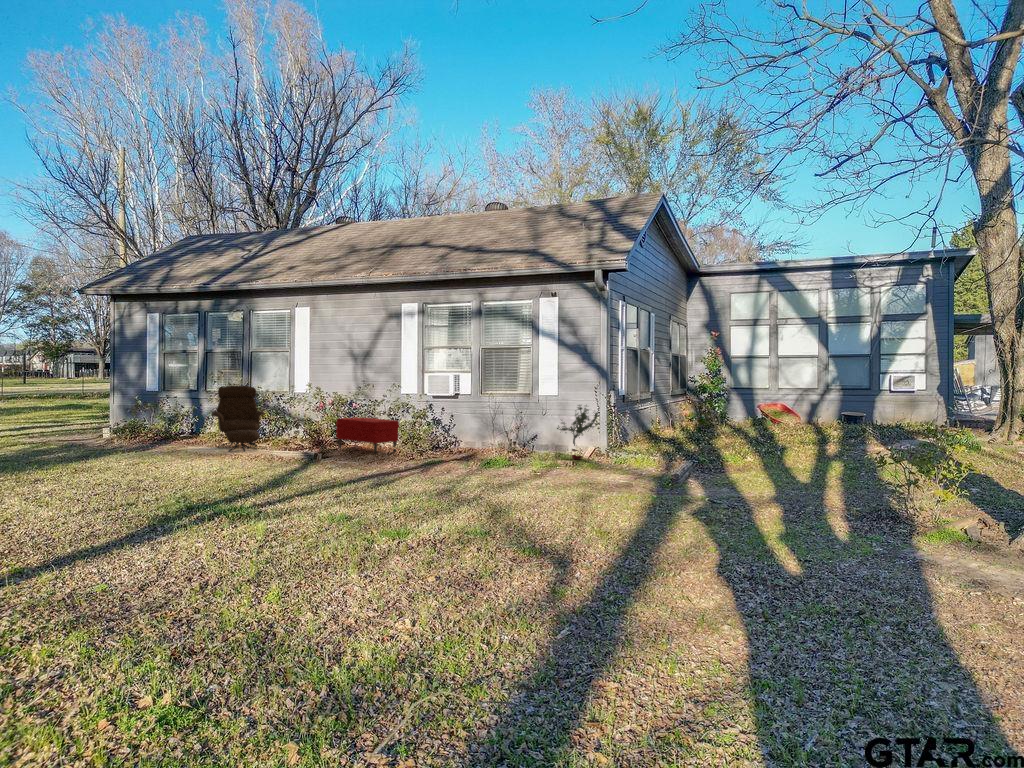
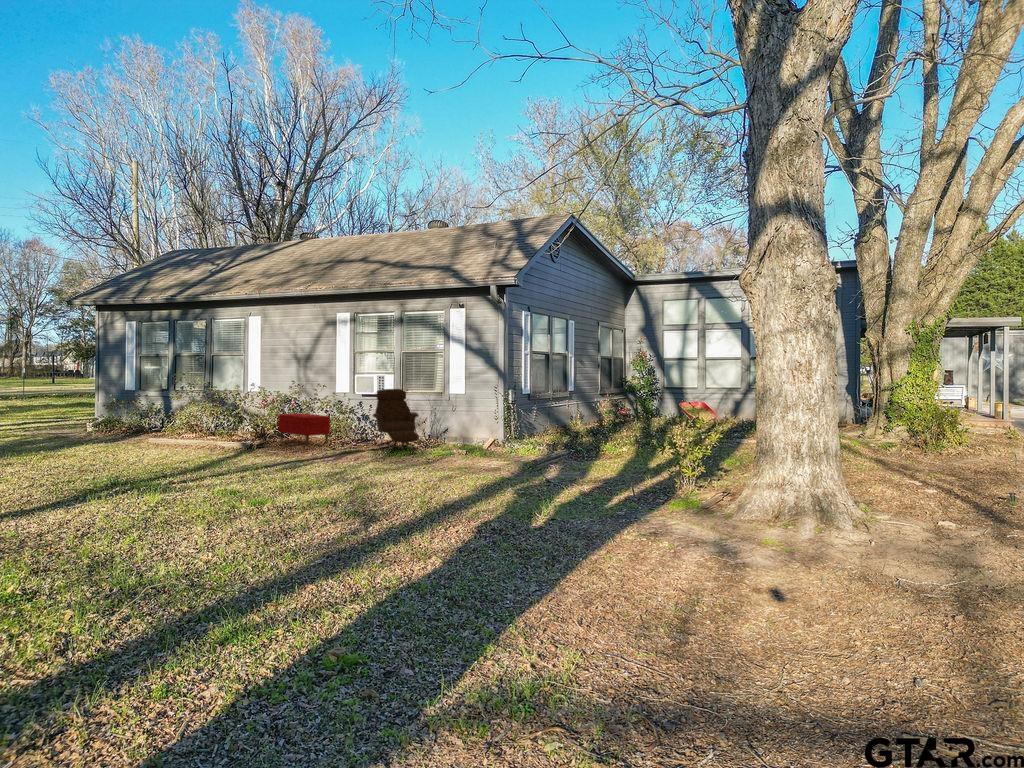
lounge chair: present [212,386,265,452] -> present [373,389,419,451]
potted tree: present [557,405,598,460] -> none [461,402,496,451]

